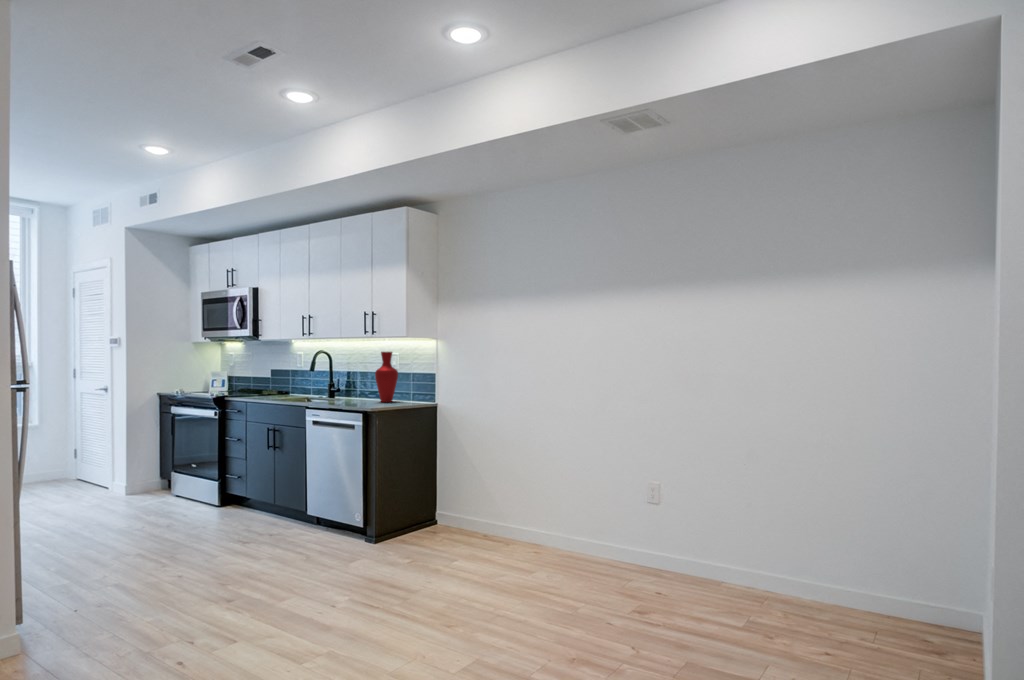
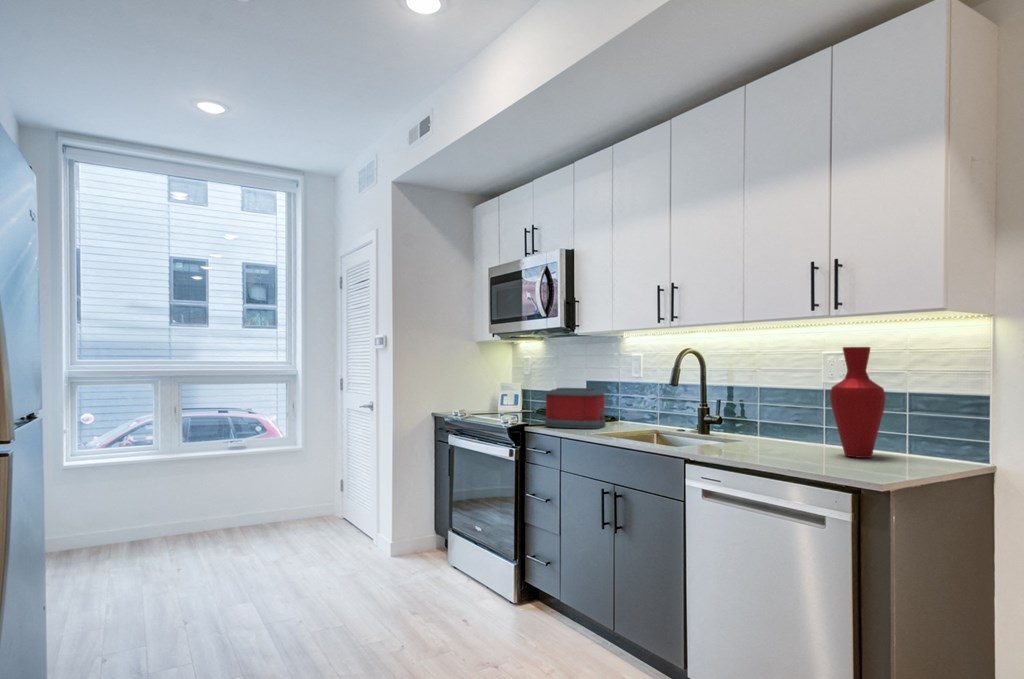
toaster: none [238,373,278,397] -> present [545,388,606,429]

